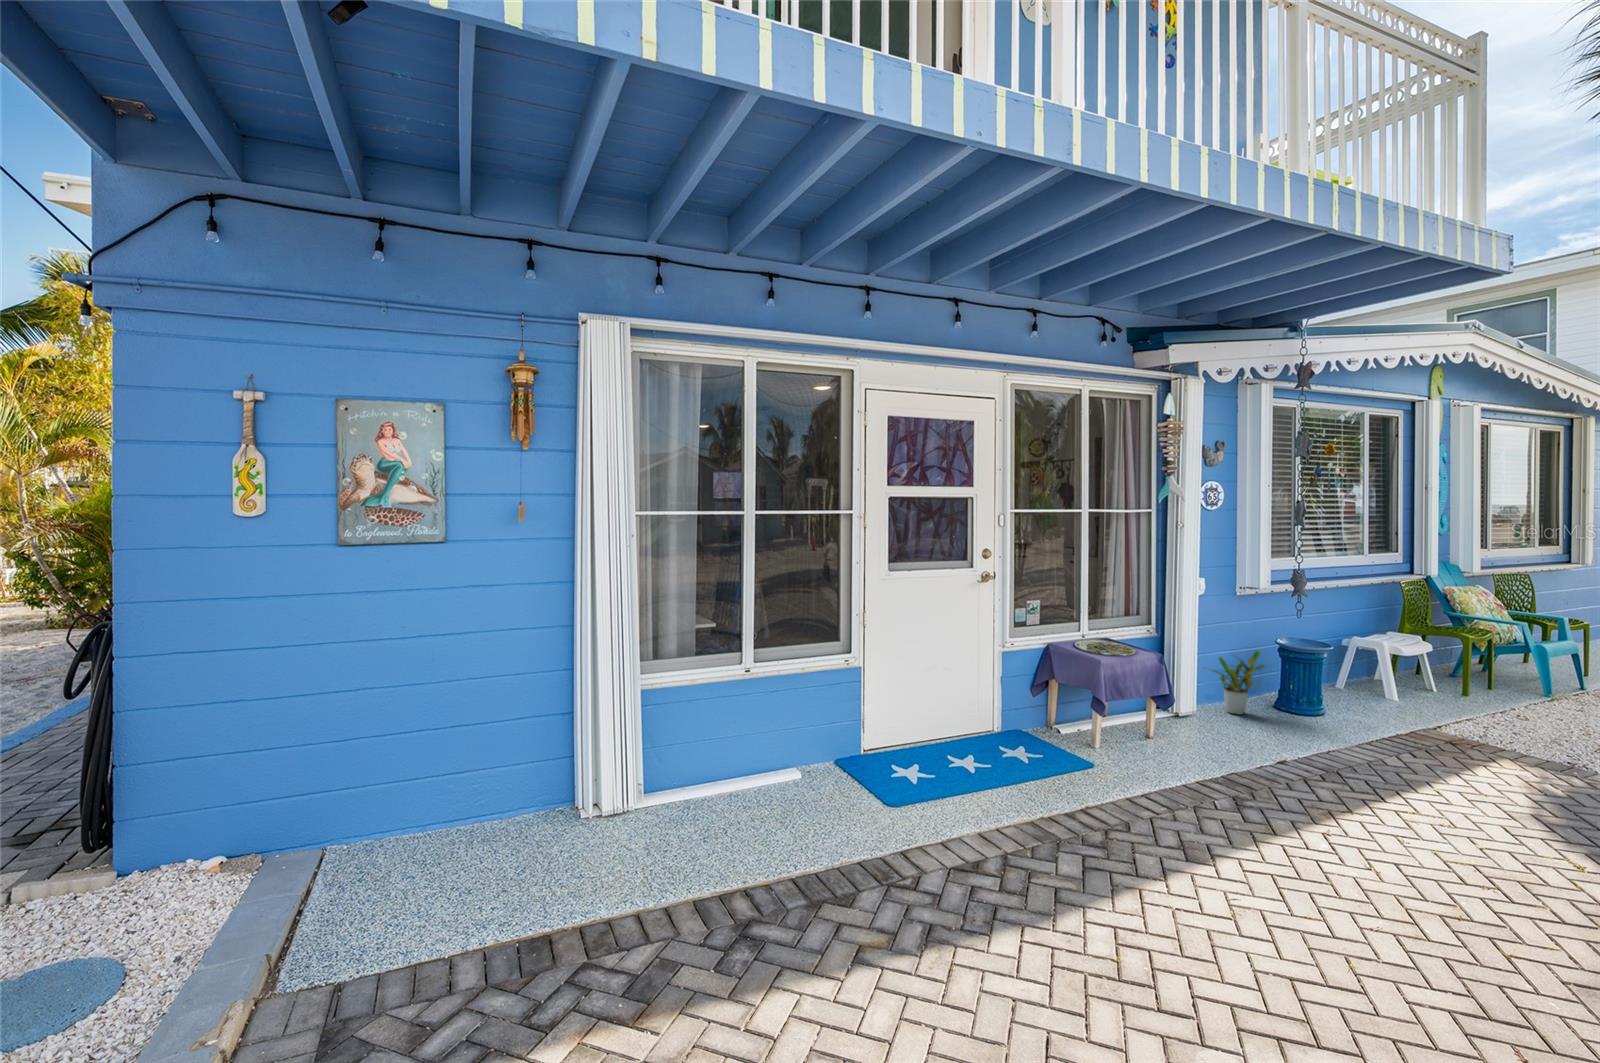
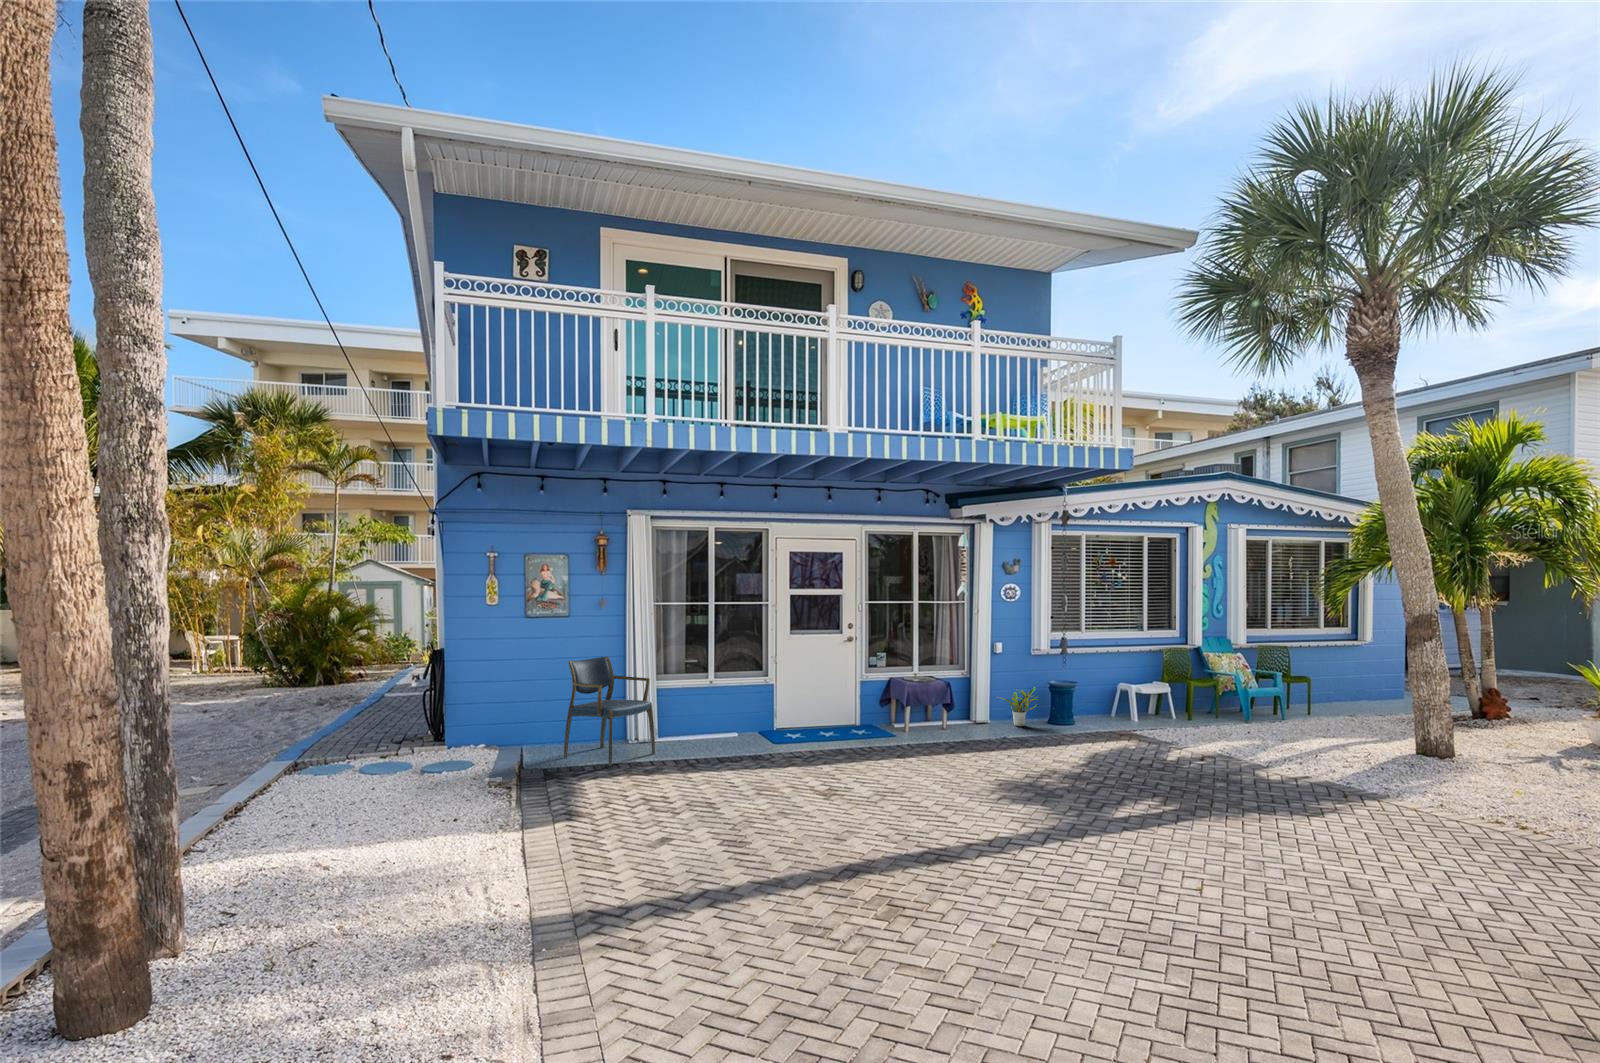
armchair: none [440,628,652,909] -> present [564,656,655,766]

